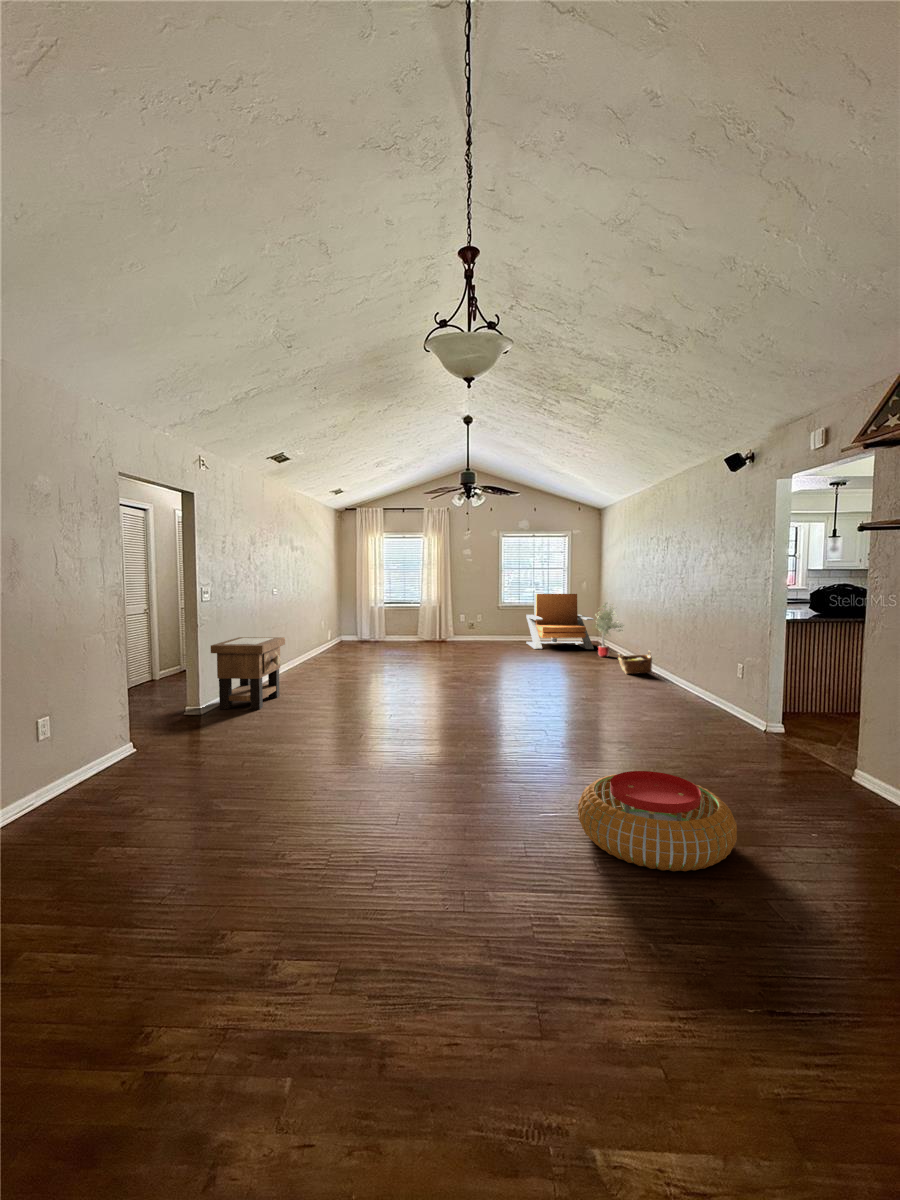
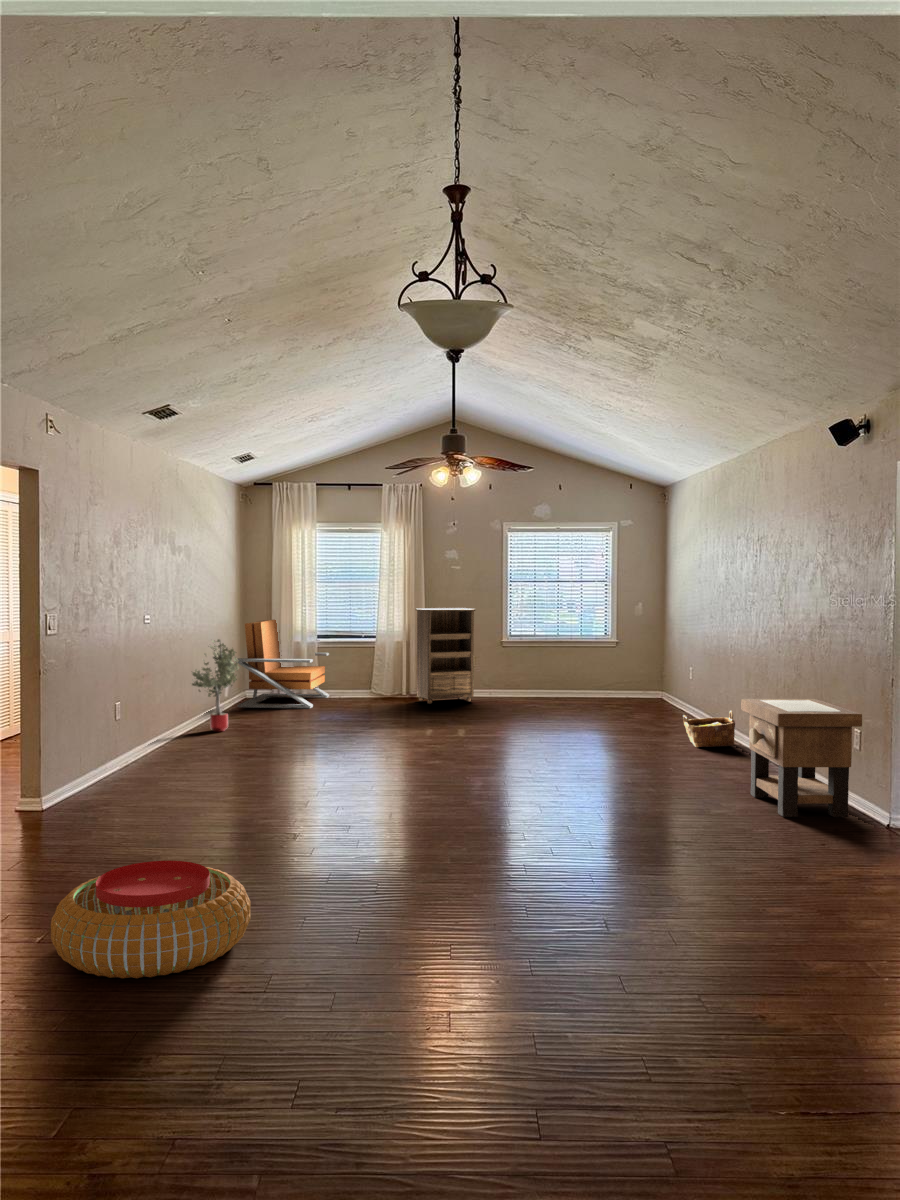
bookshelf: none [445,586,483,646] -> present [416,608,476,704]
lounge chair: present [526,594,594,649] -> present [236,620,329,708]
potted tree: present [596,603,624,657] -> present [192,639,239,732]
side table: present [211,637,285,710] -> present [741,699,862,817]
pouf: present [578,771,737,871] -> present [51,861,251,978]

